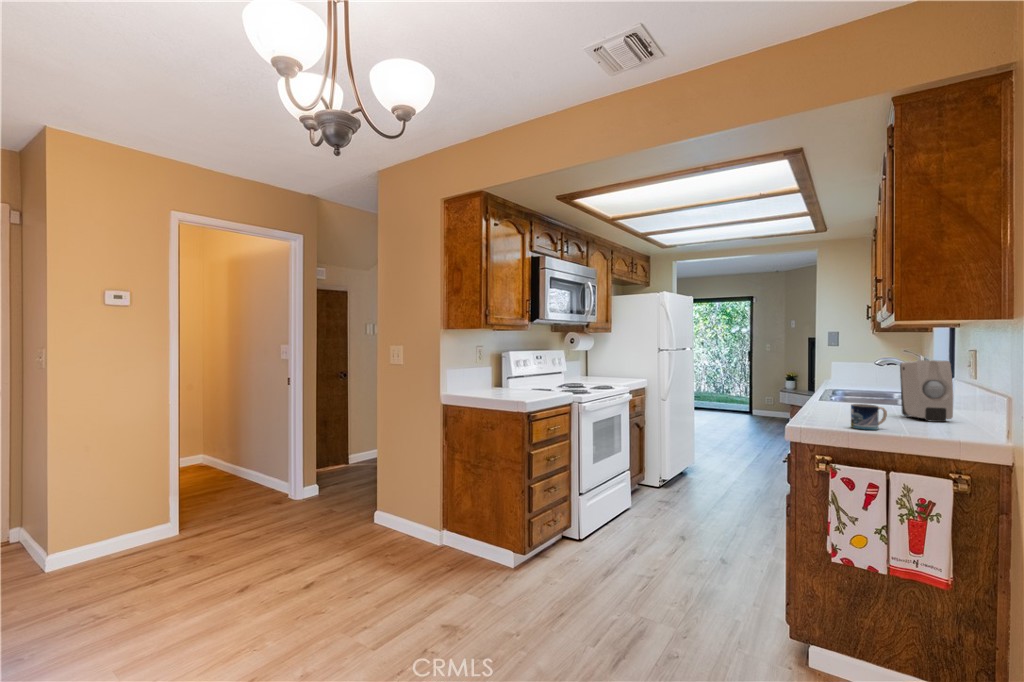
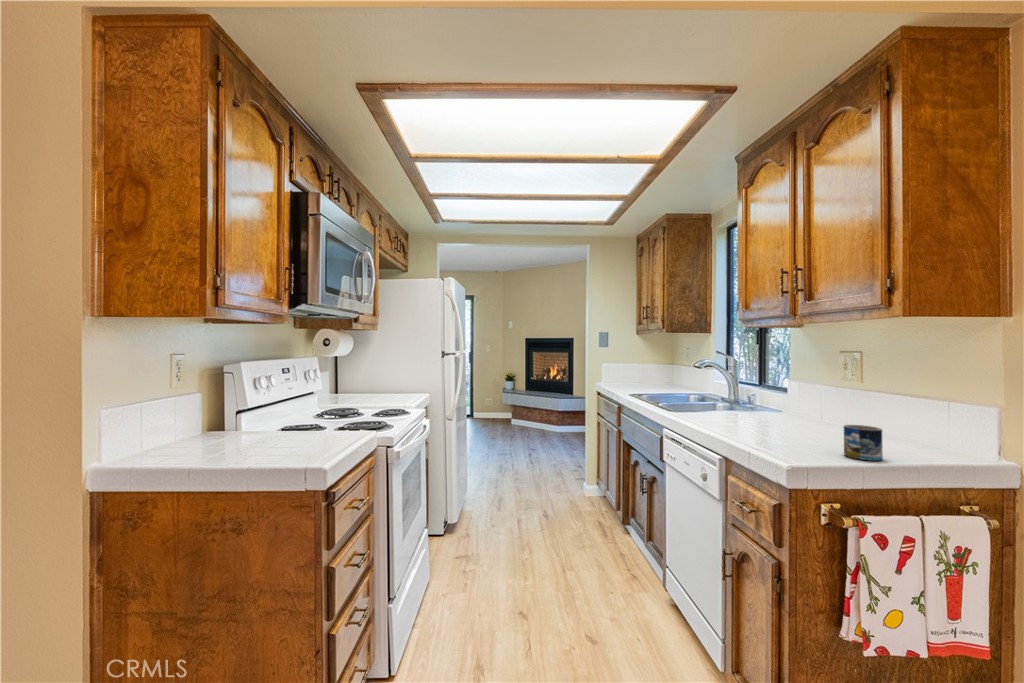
soap dispenser: present [900,360,953,422] -> none [779,365,844,432]

